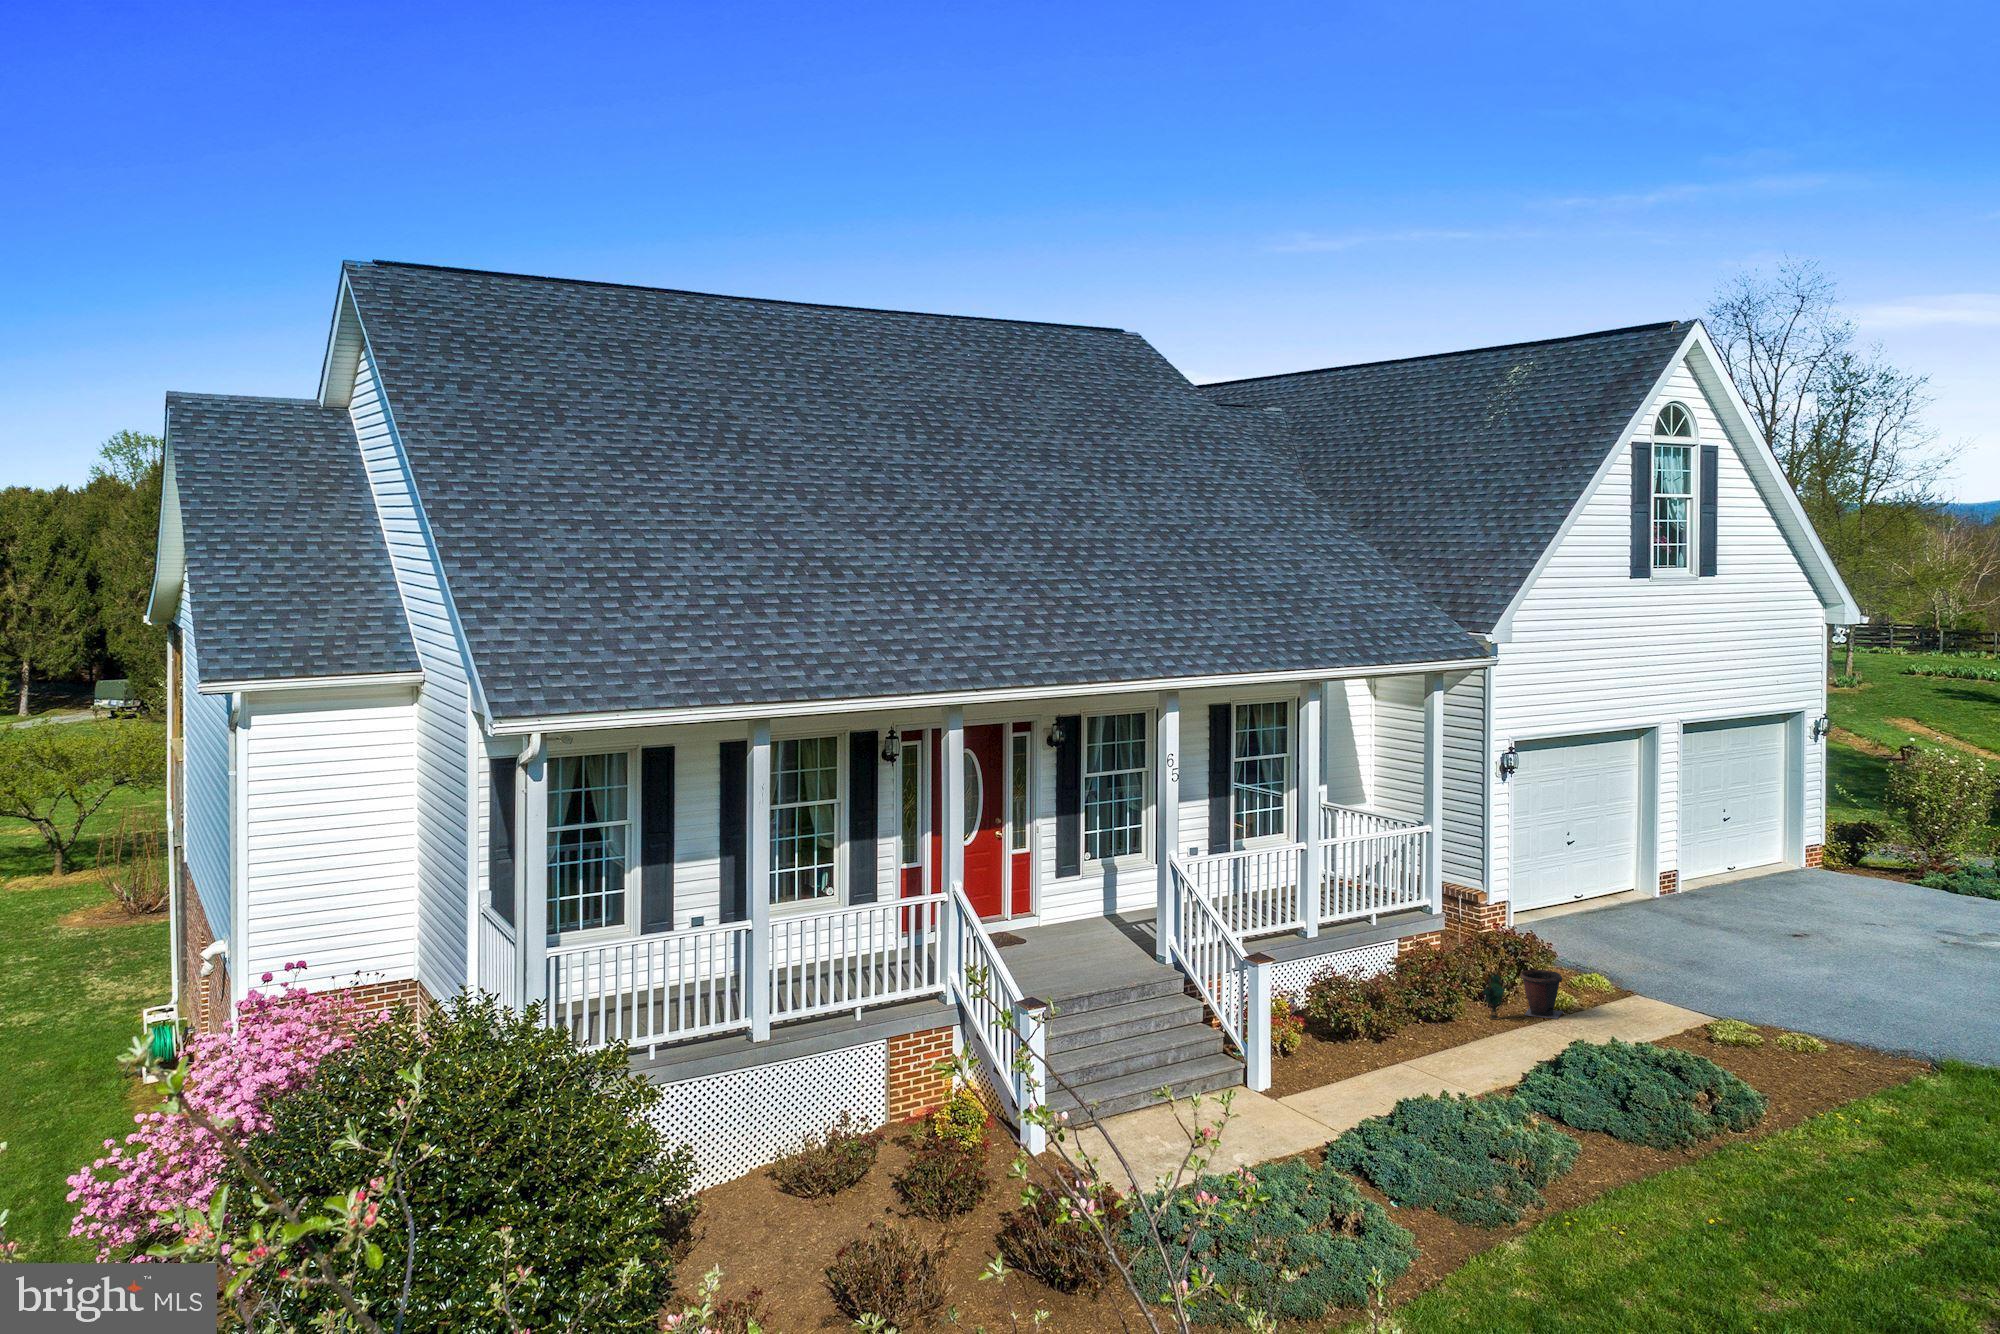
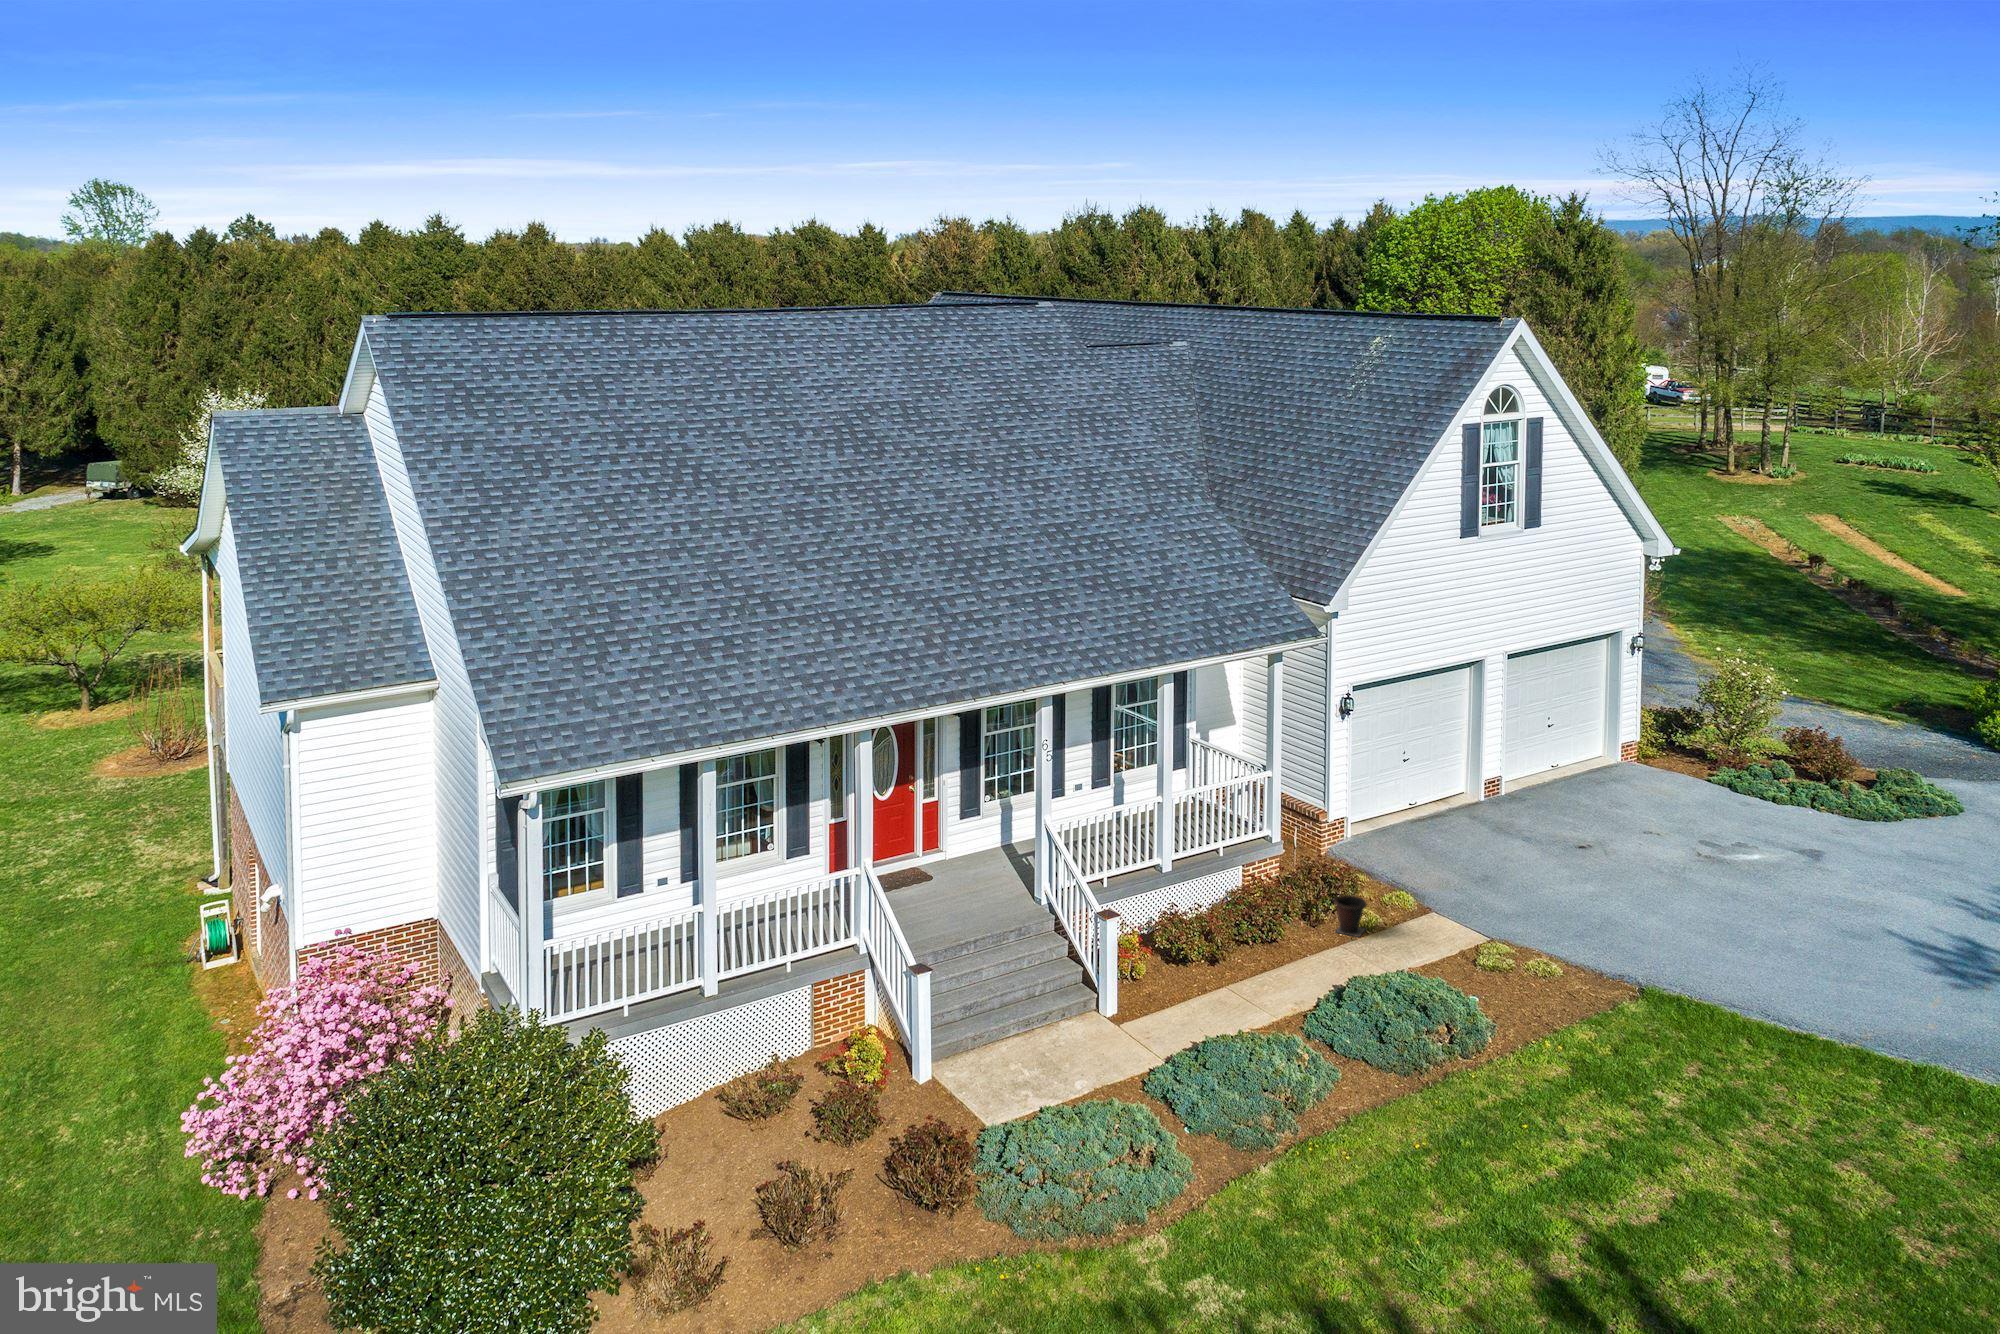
decorative plant: present [1483,973,1506,1020] -> none [1299,898,1322,937]

